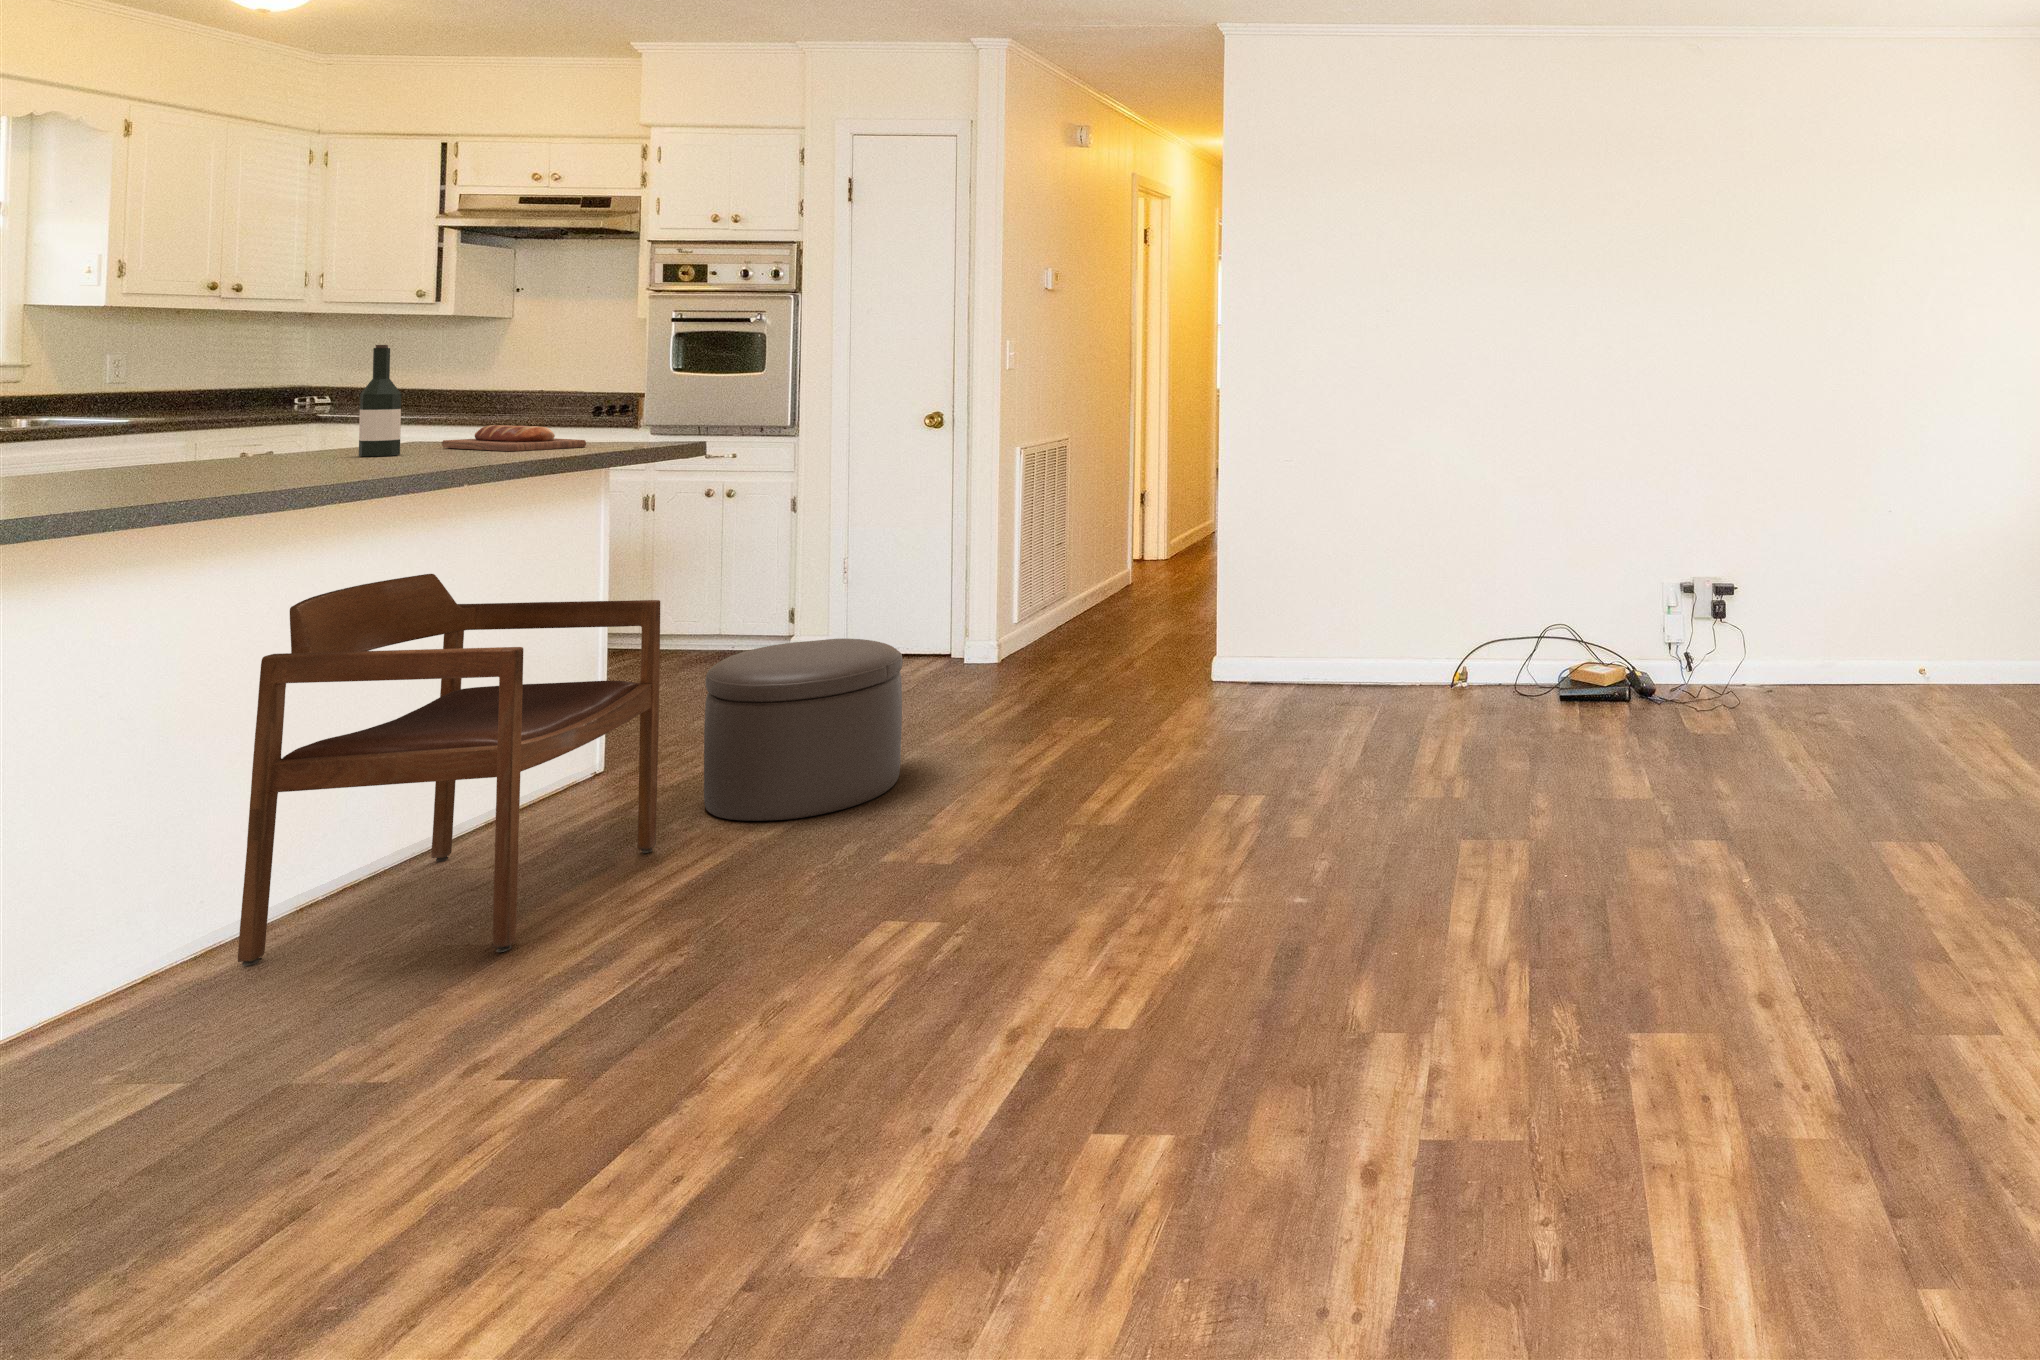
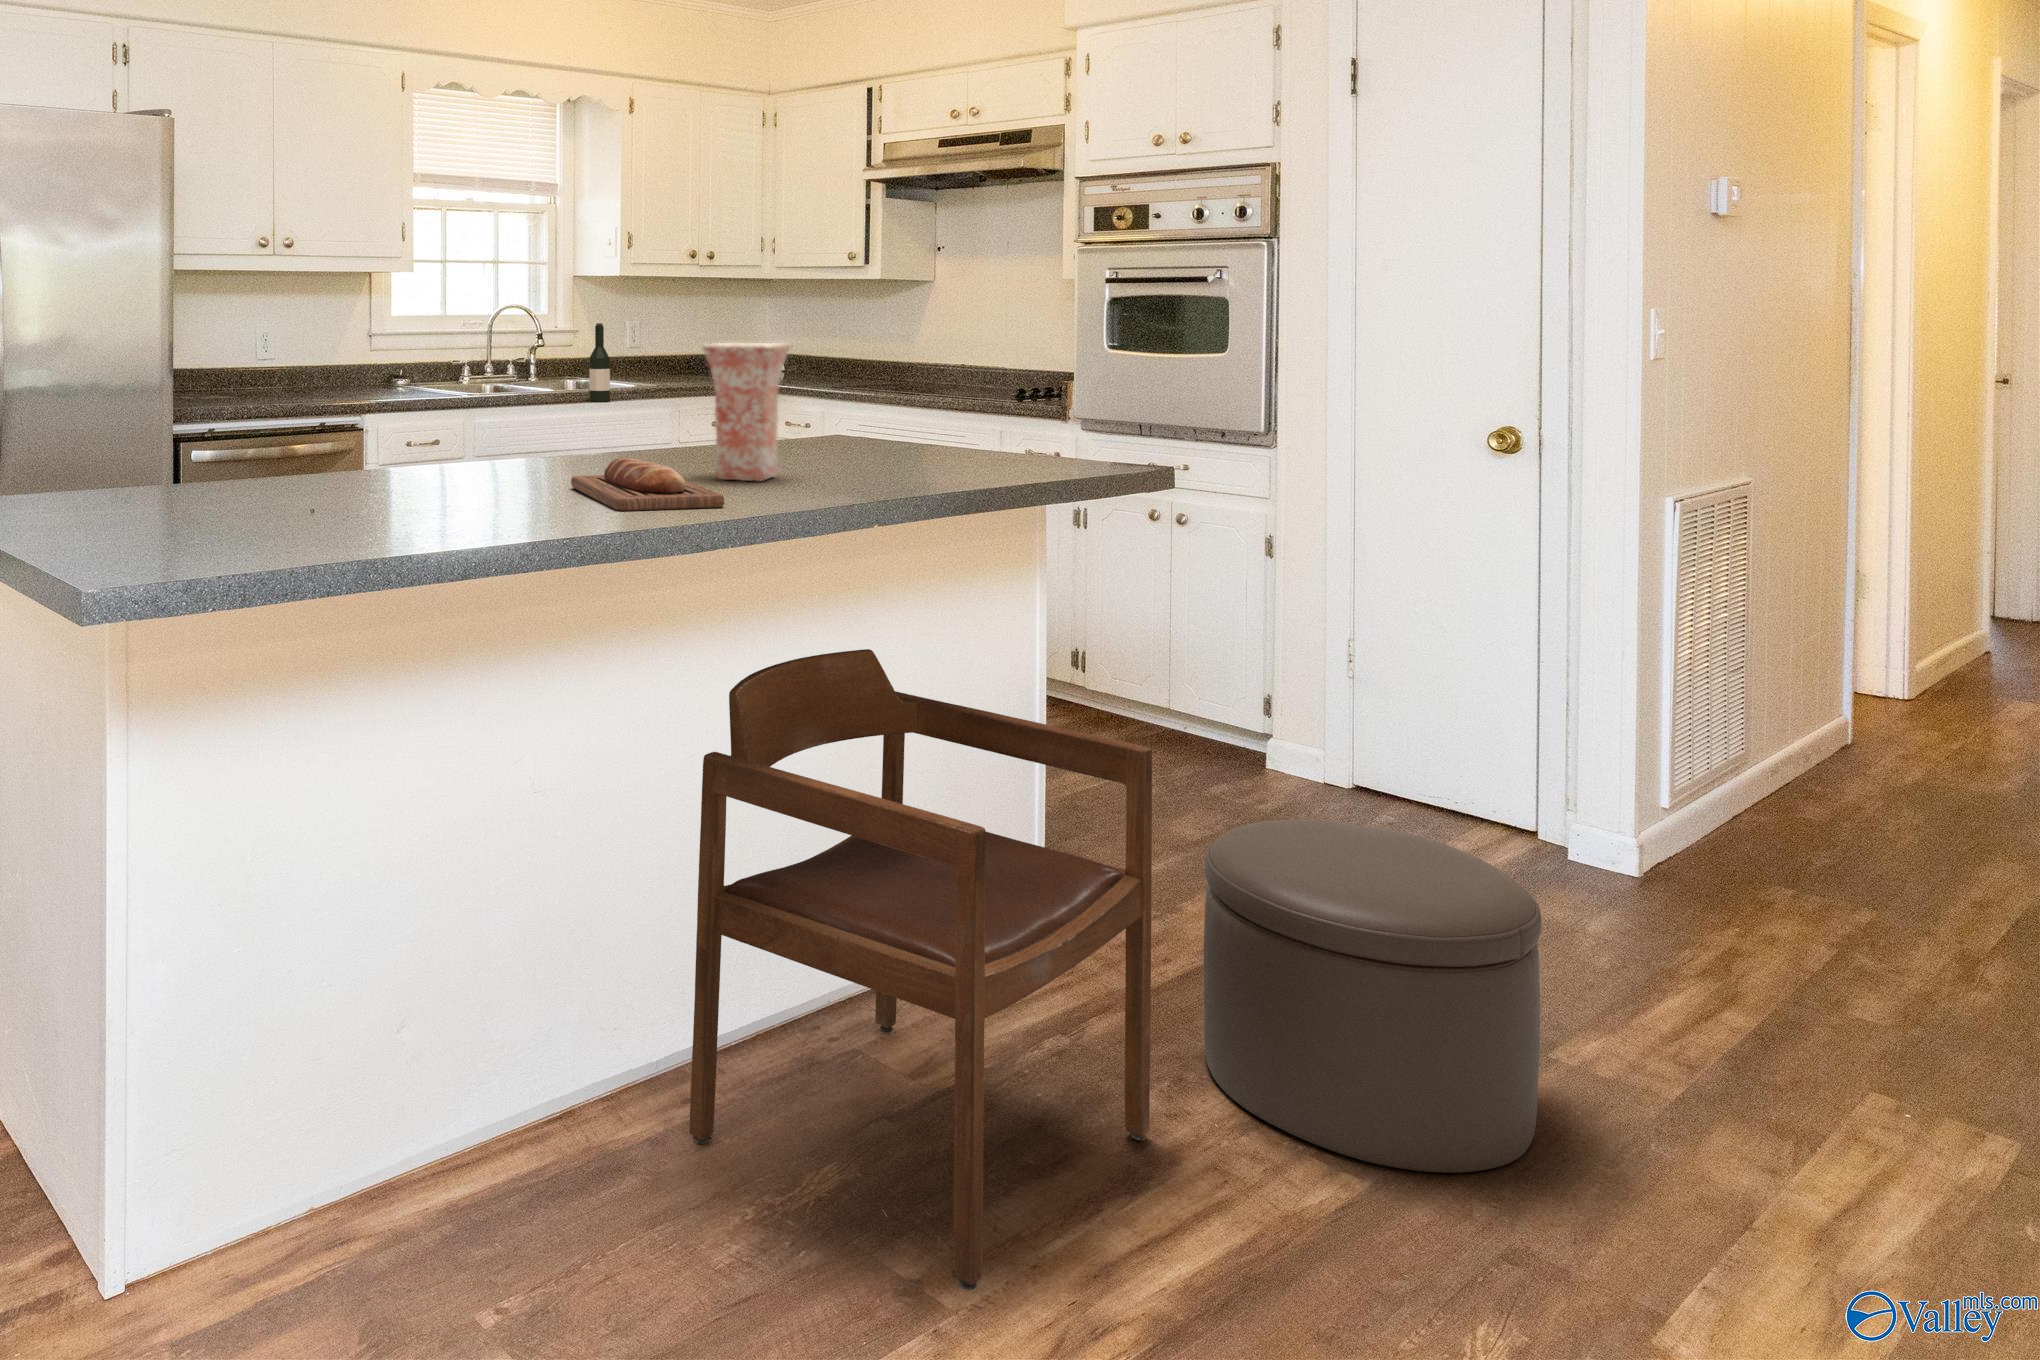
wine bottle: present [359,345,401,456] -> present [589,323,610,402]
vase: none [256,351,355,463] -> present [703,343,790,481]
bread loaf: present [442,425,586,451] -> present [571,458,724,511]

